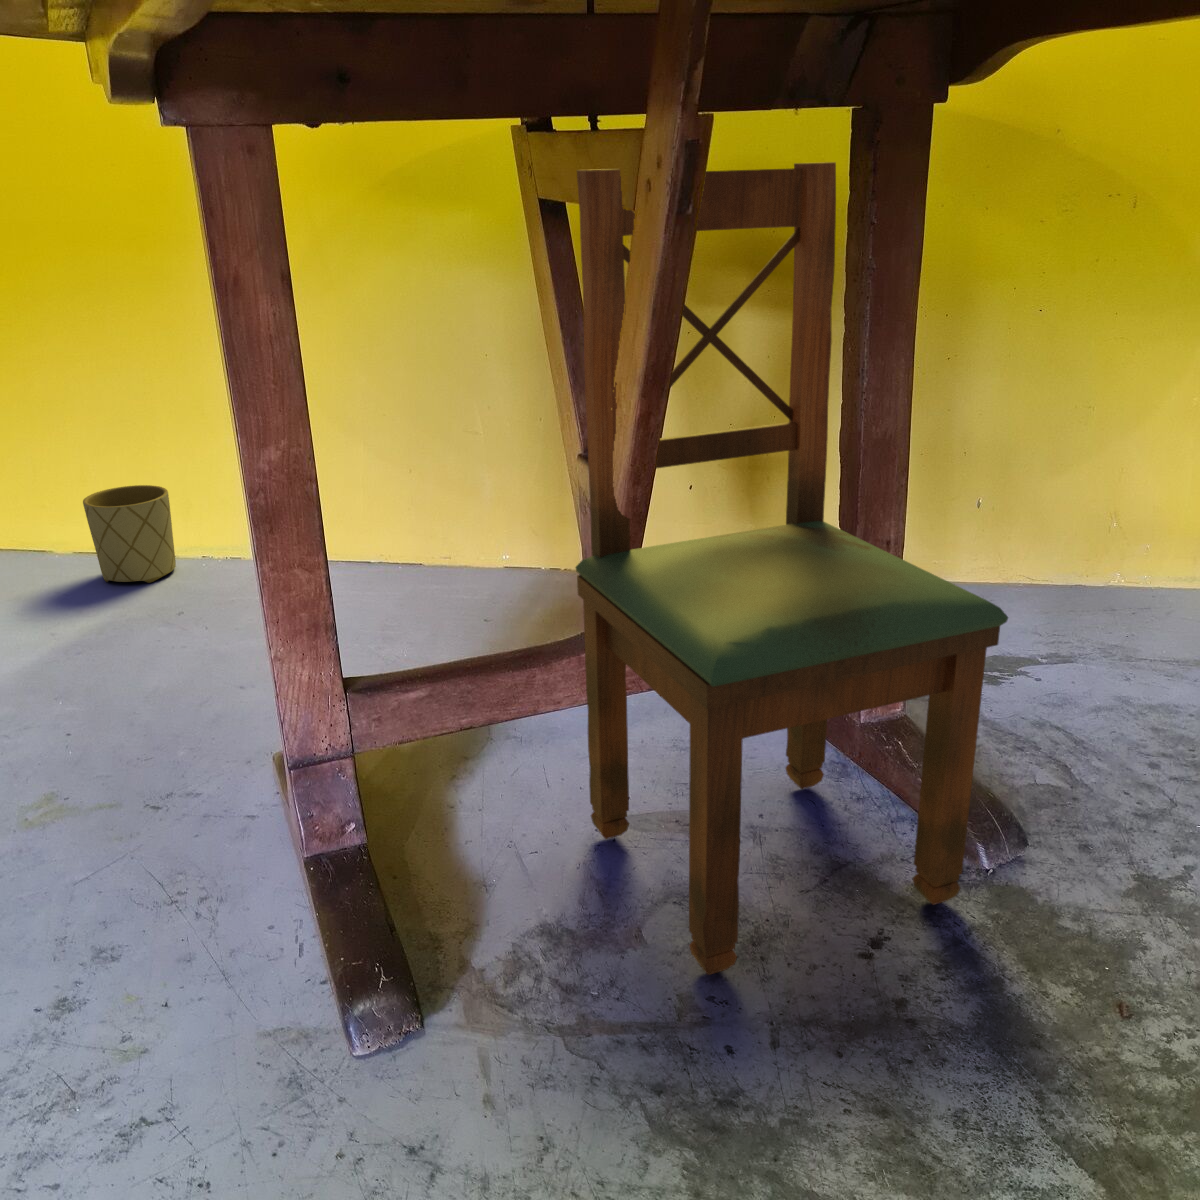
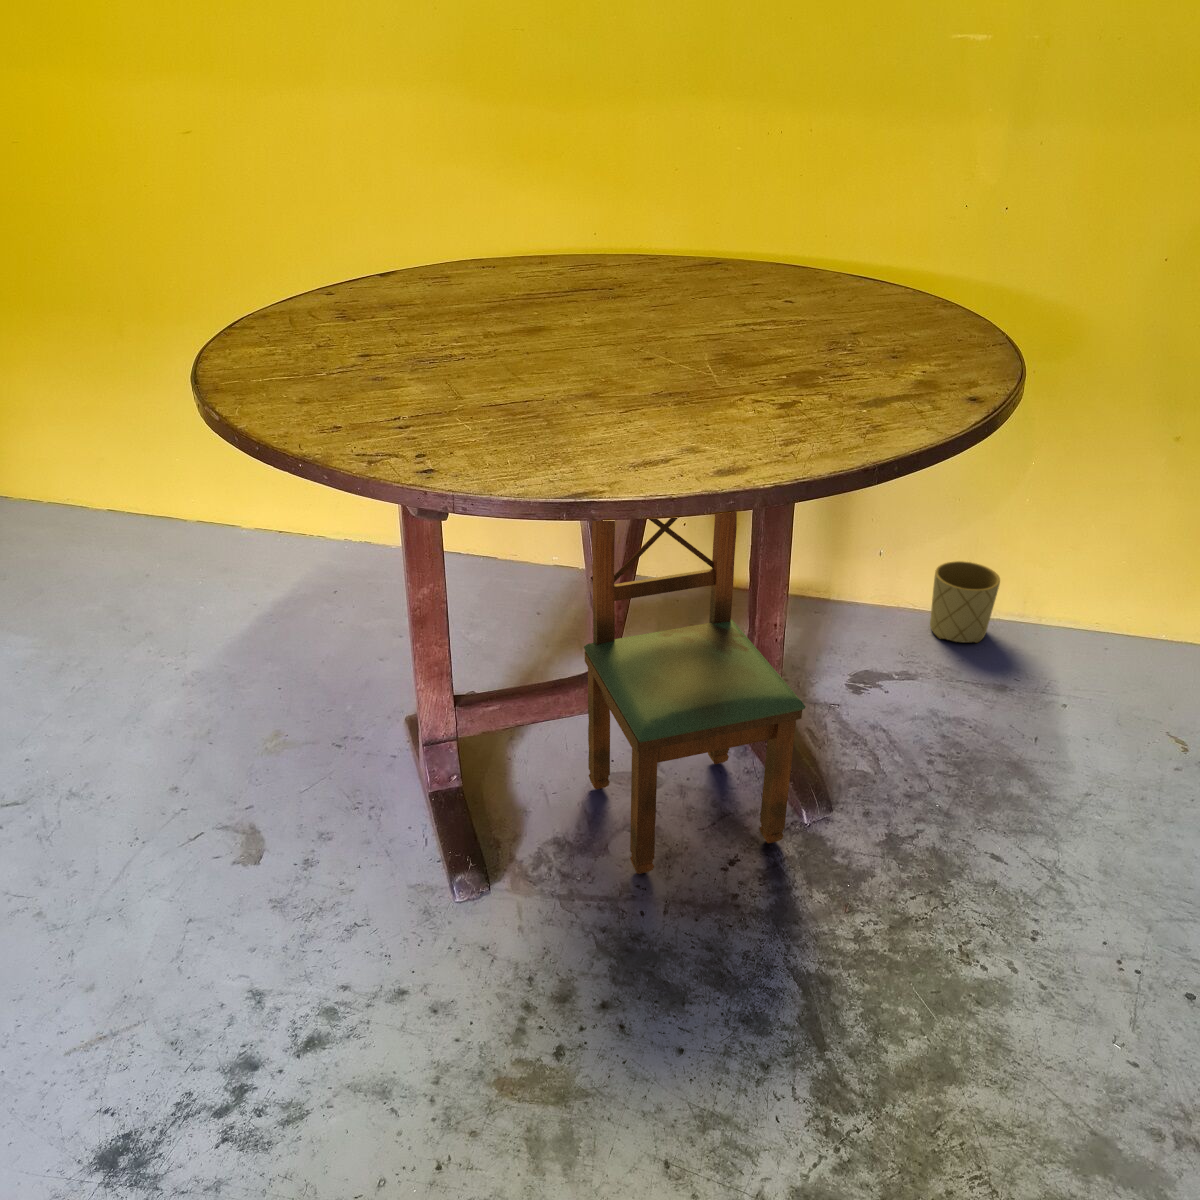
planter: present [83,485,176,583] -> present [930,561,1000,643]

